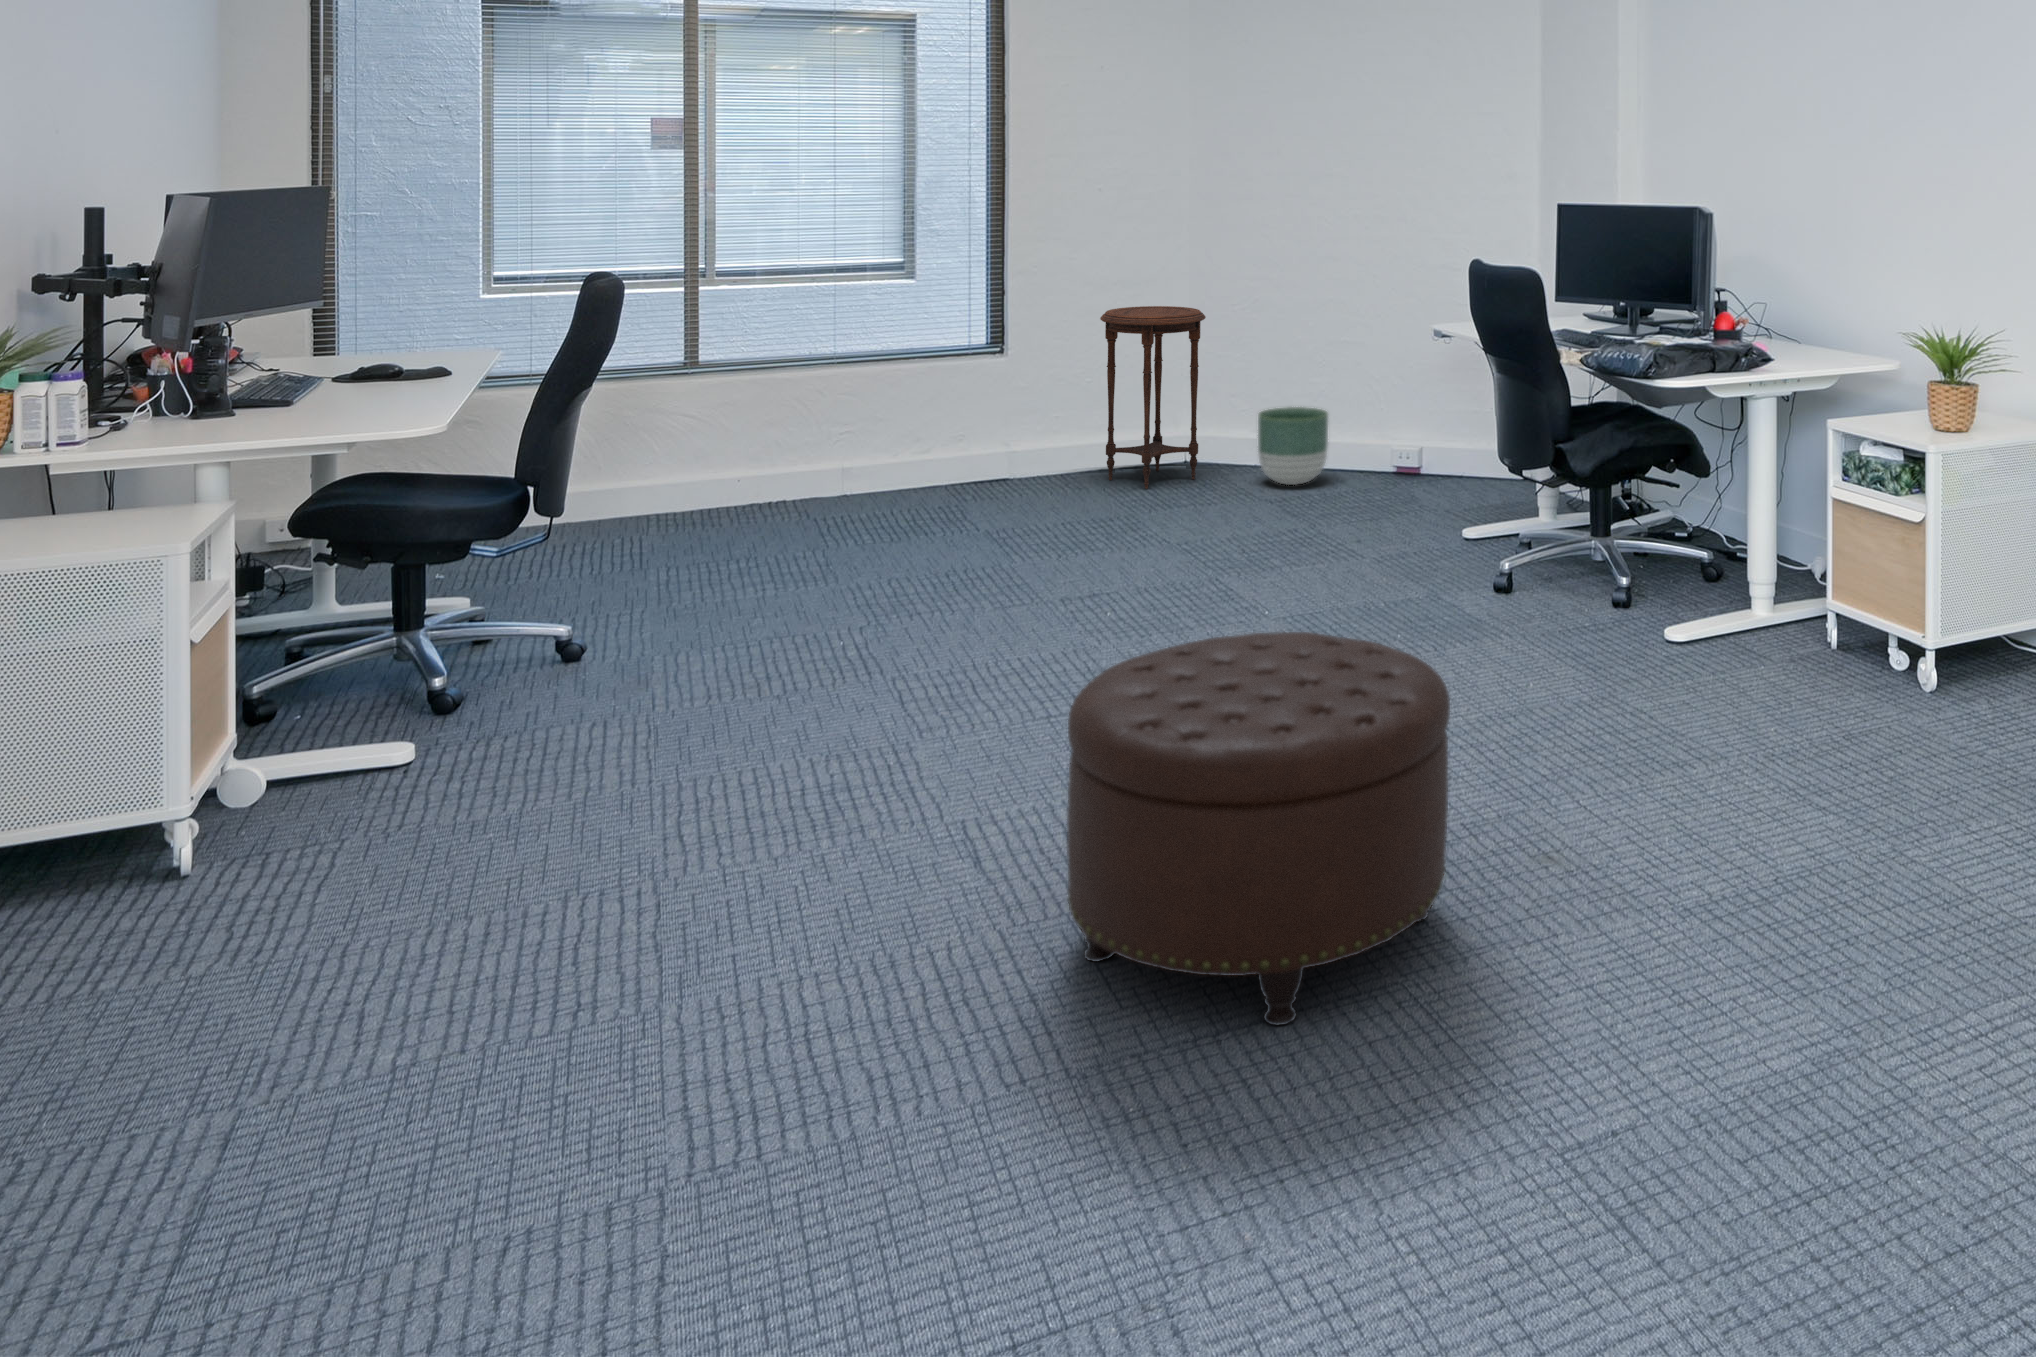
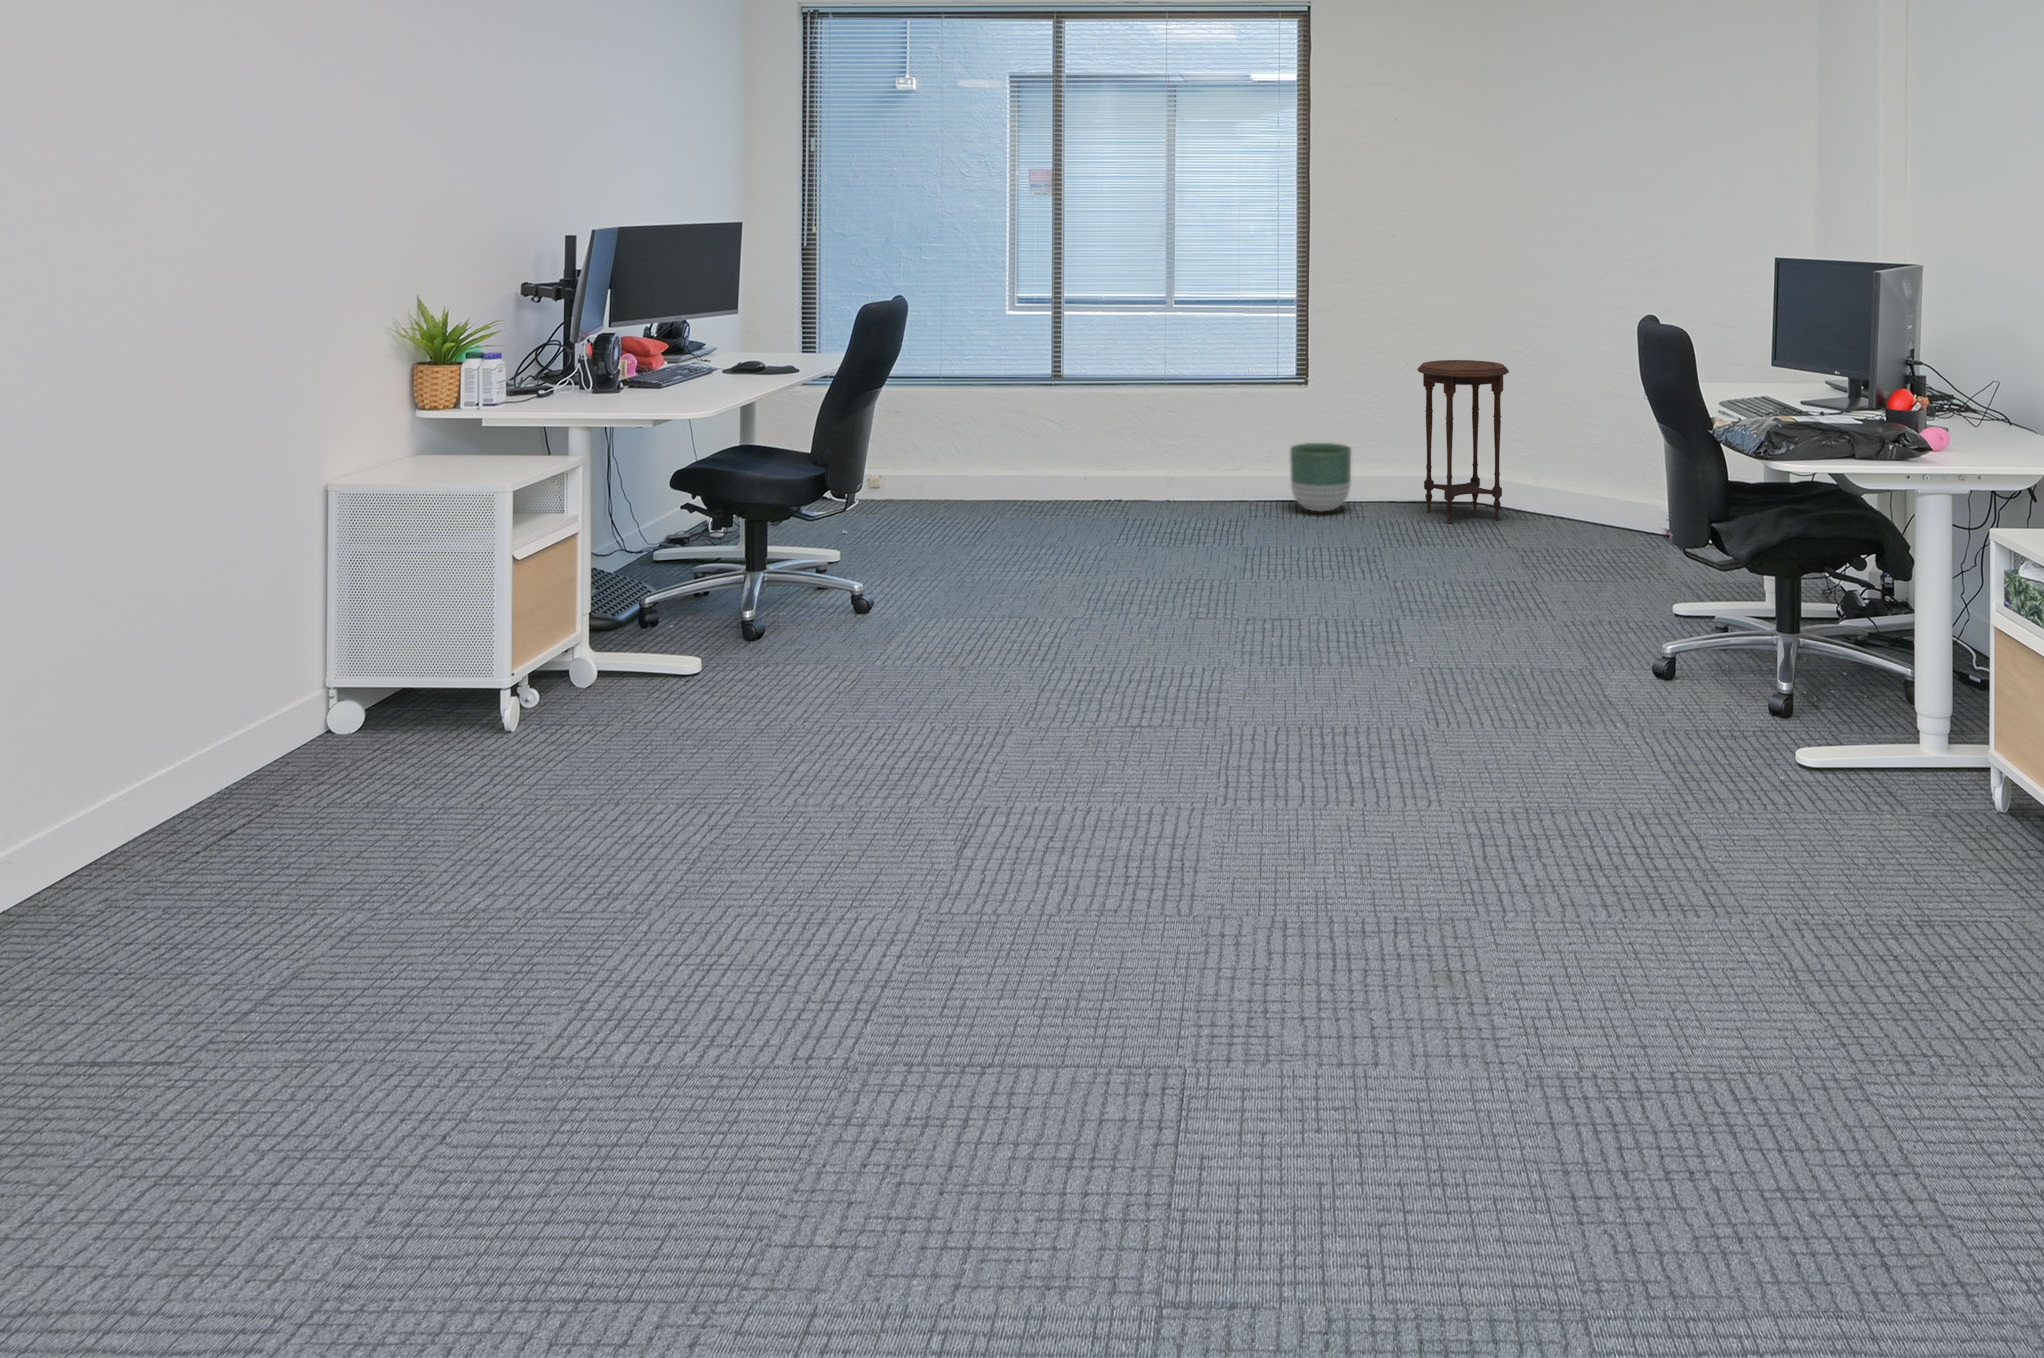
planter: present [1258,407,1328,485] -> present [1290,443,1351,512]
ottoman: present [1067,632,1450,1025] -> none [944,650,1286,1013]

